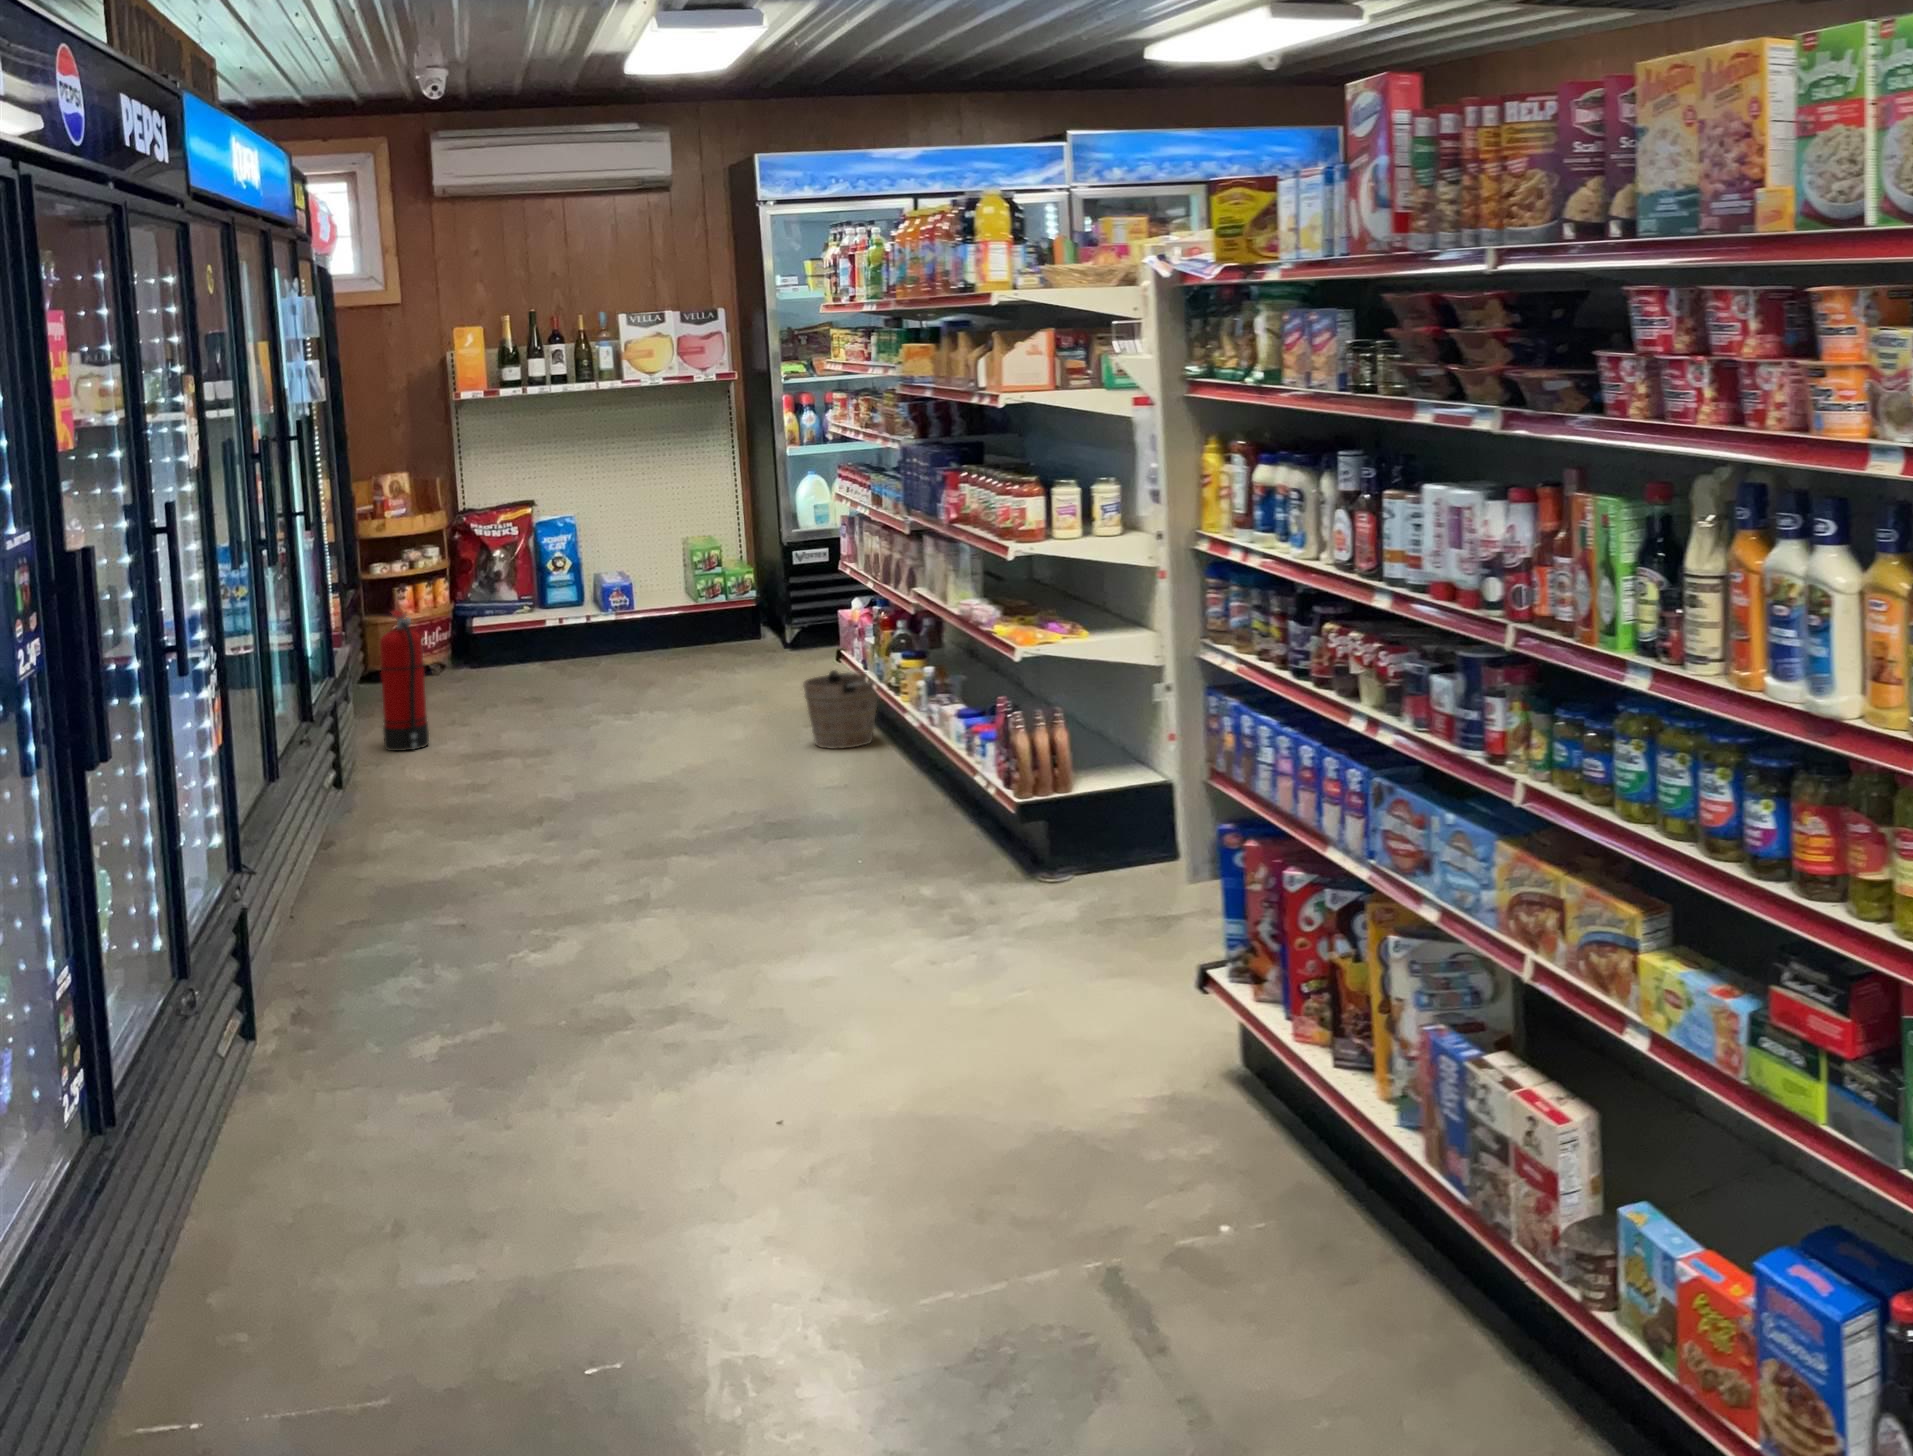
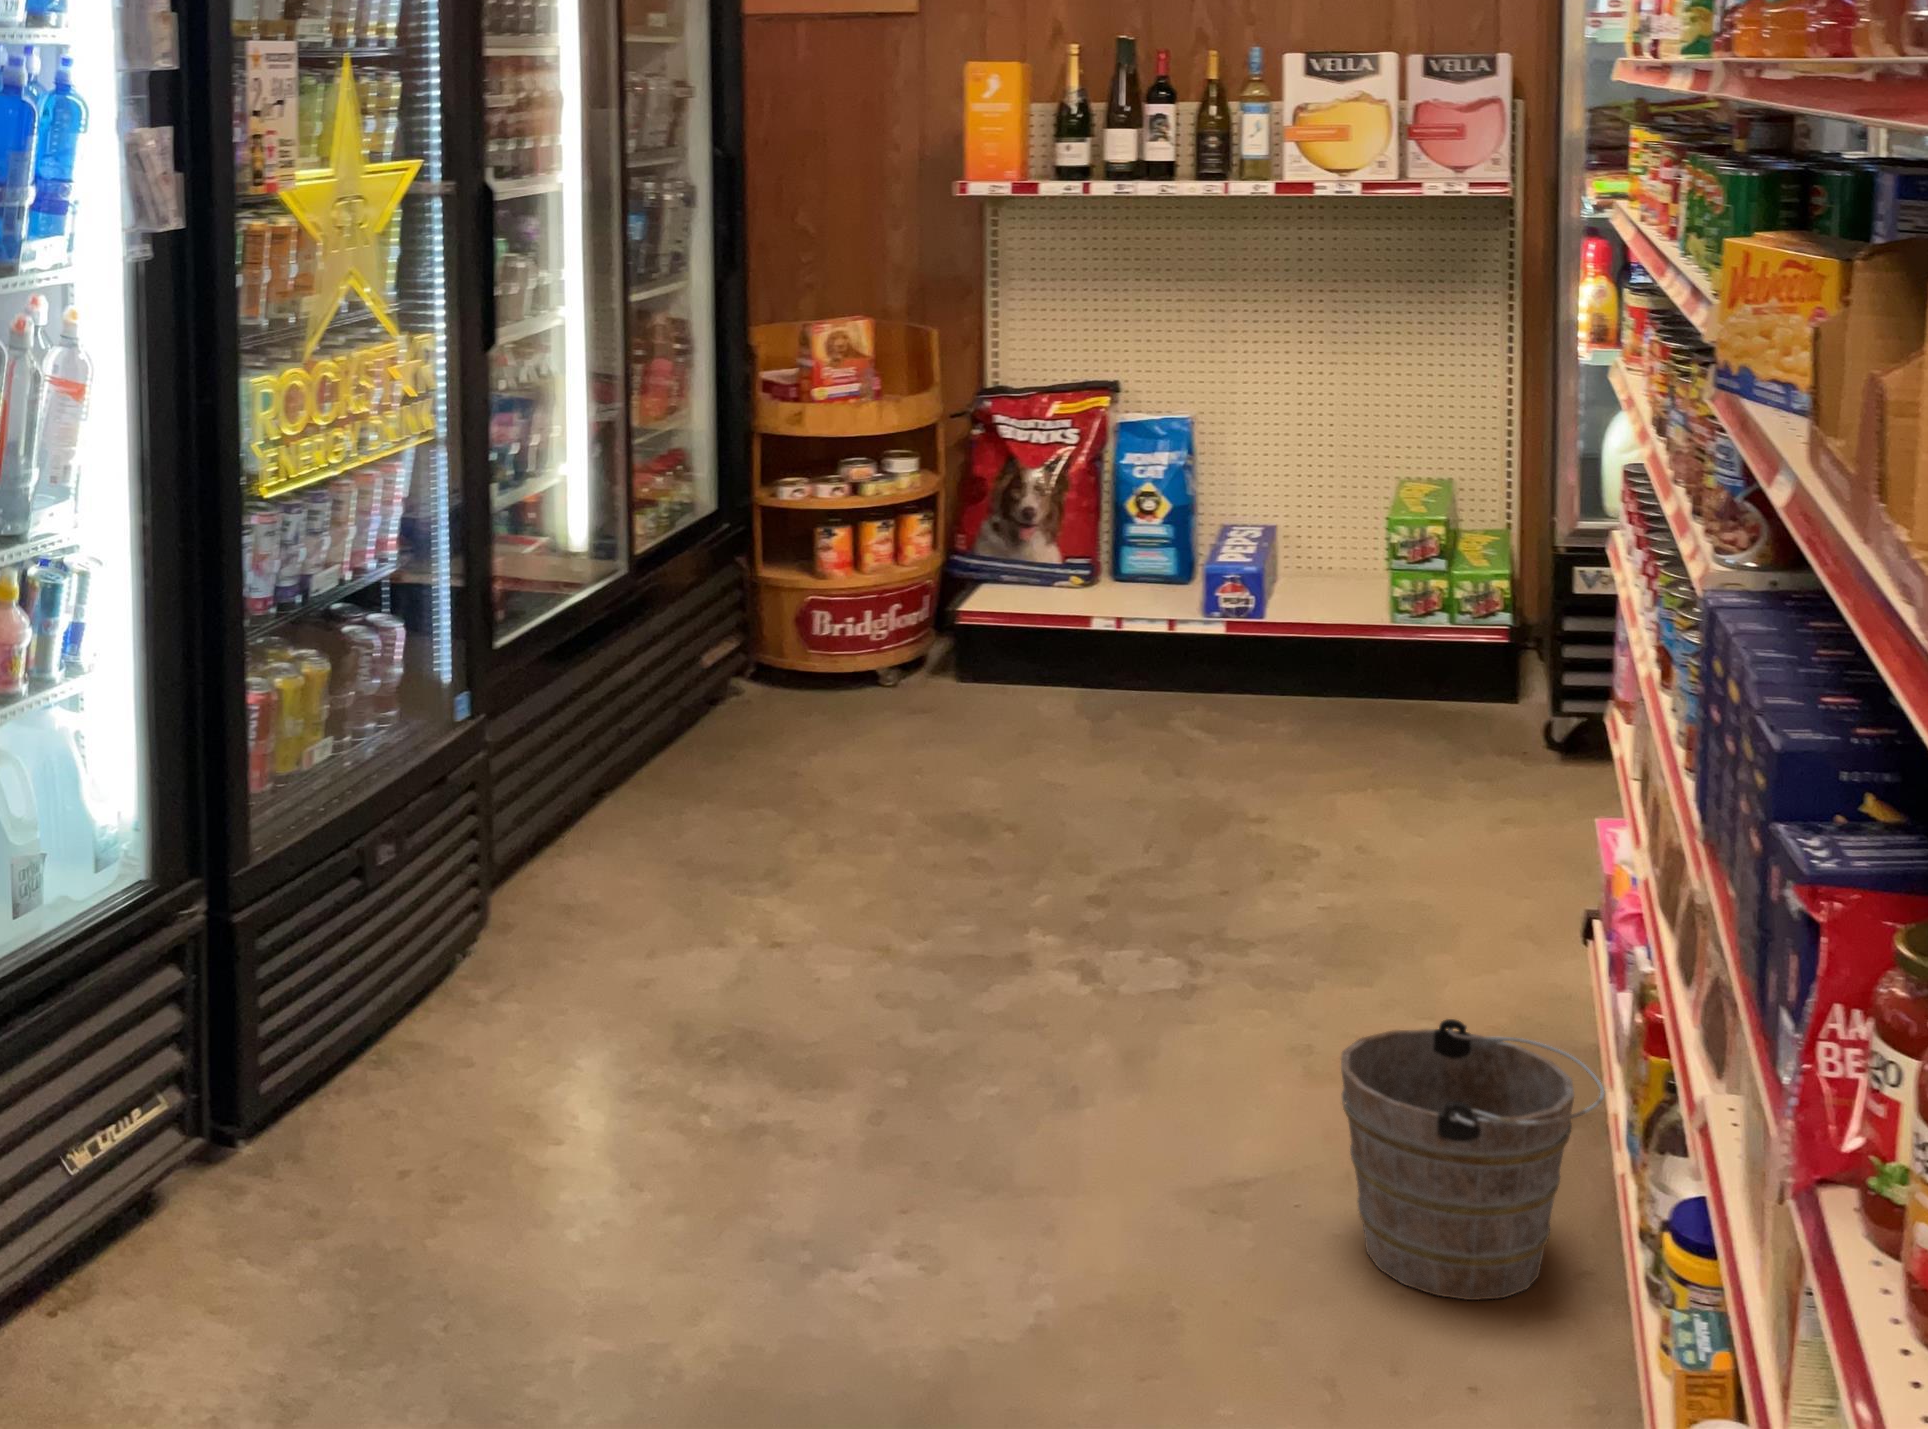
fire extinguisher: present [380,610,429,751] -> none [515,624,606,936]

